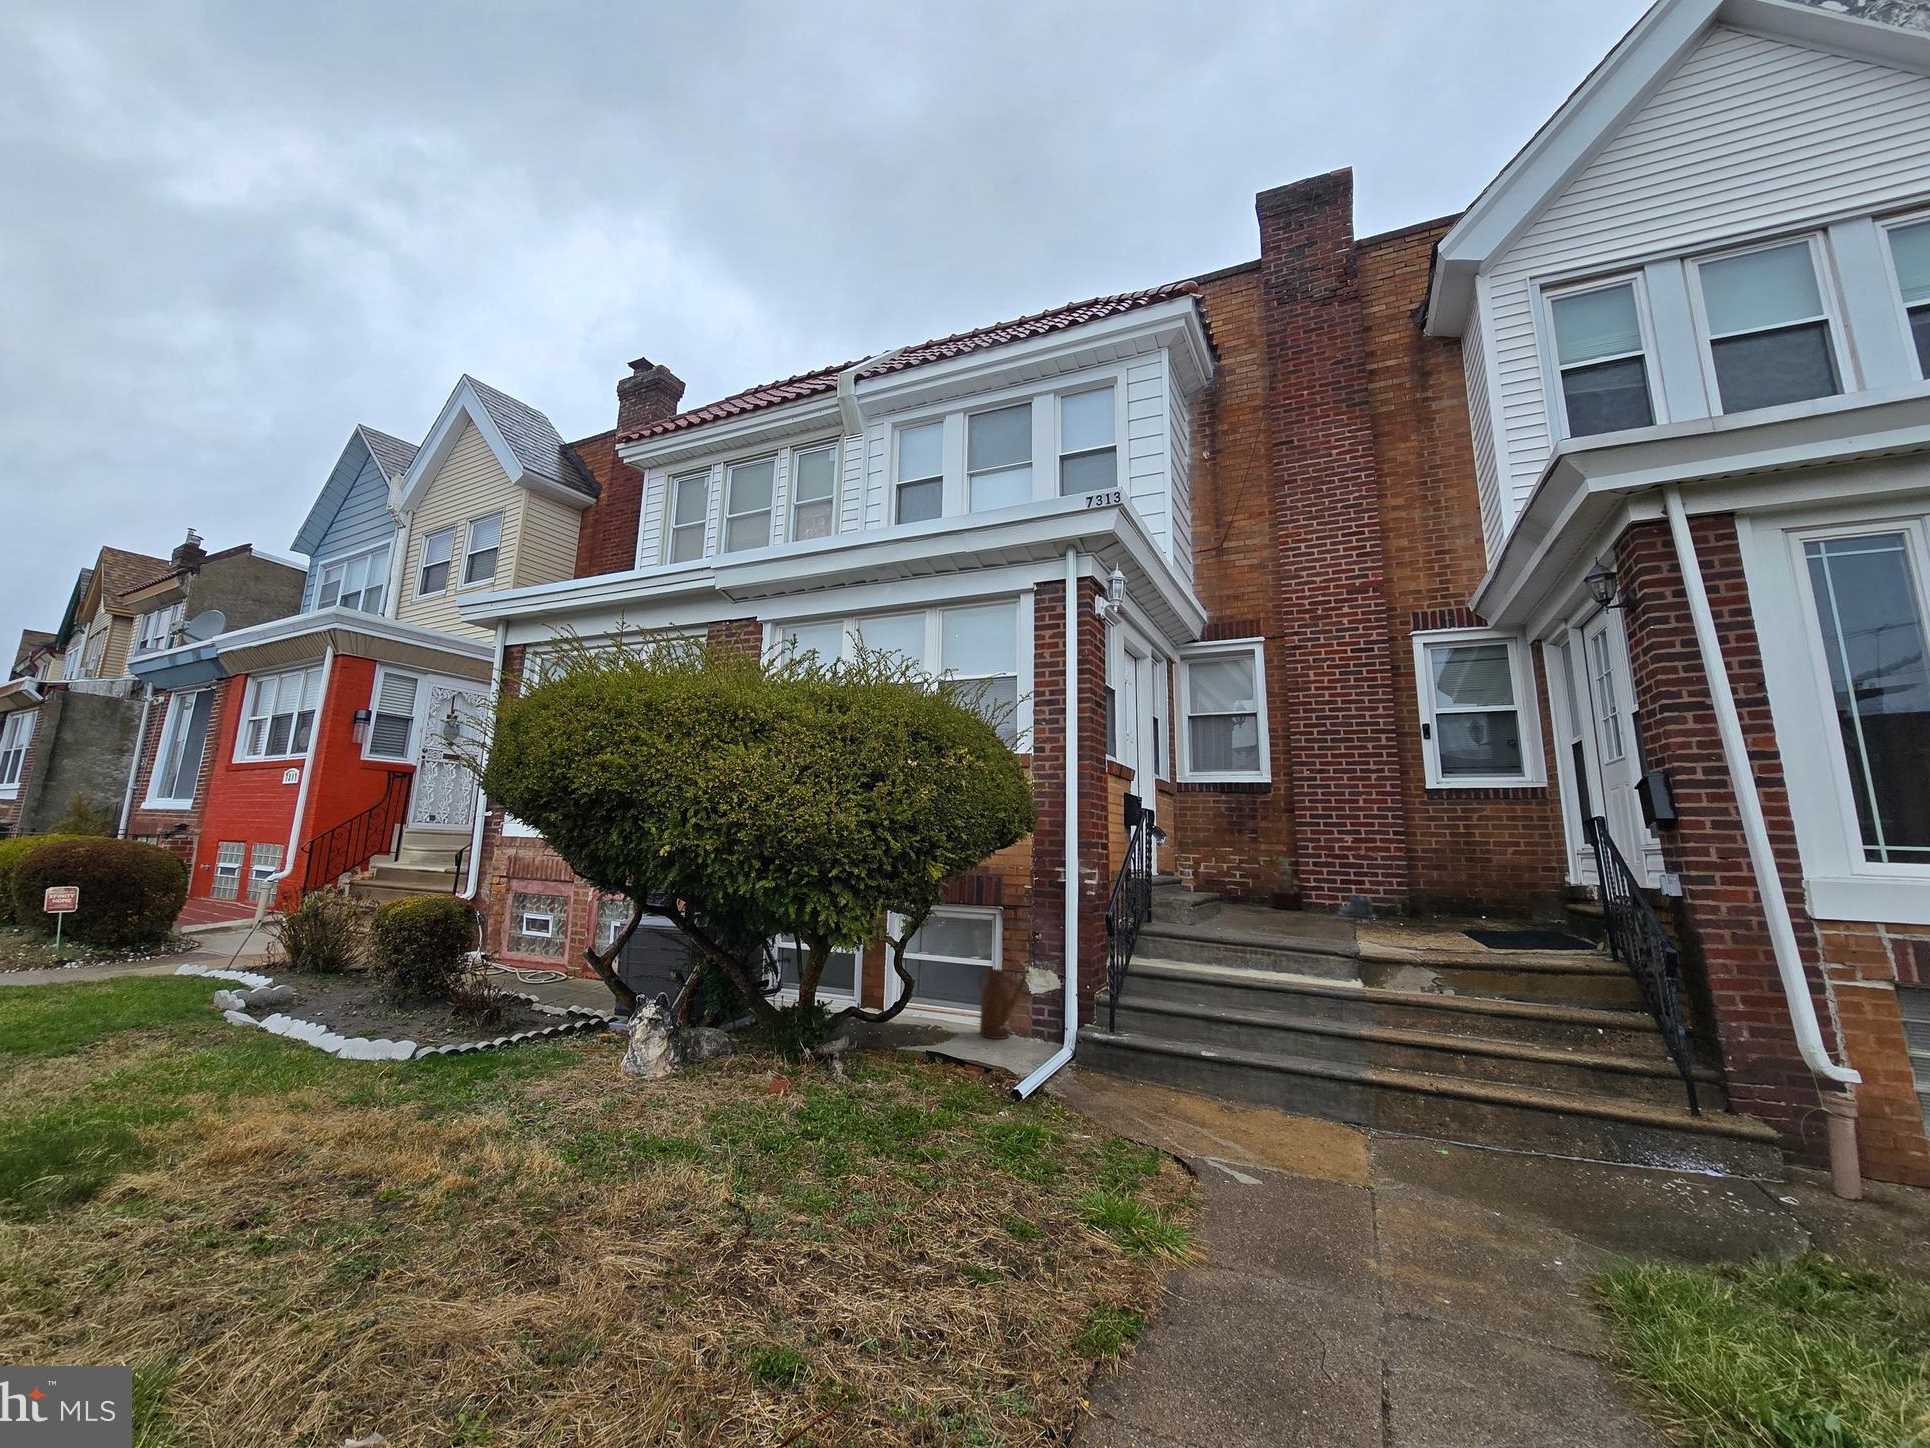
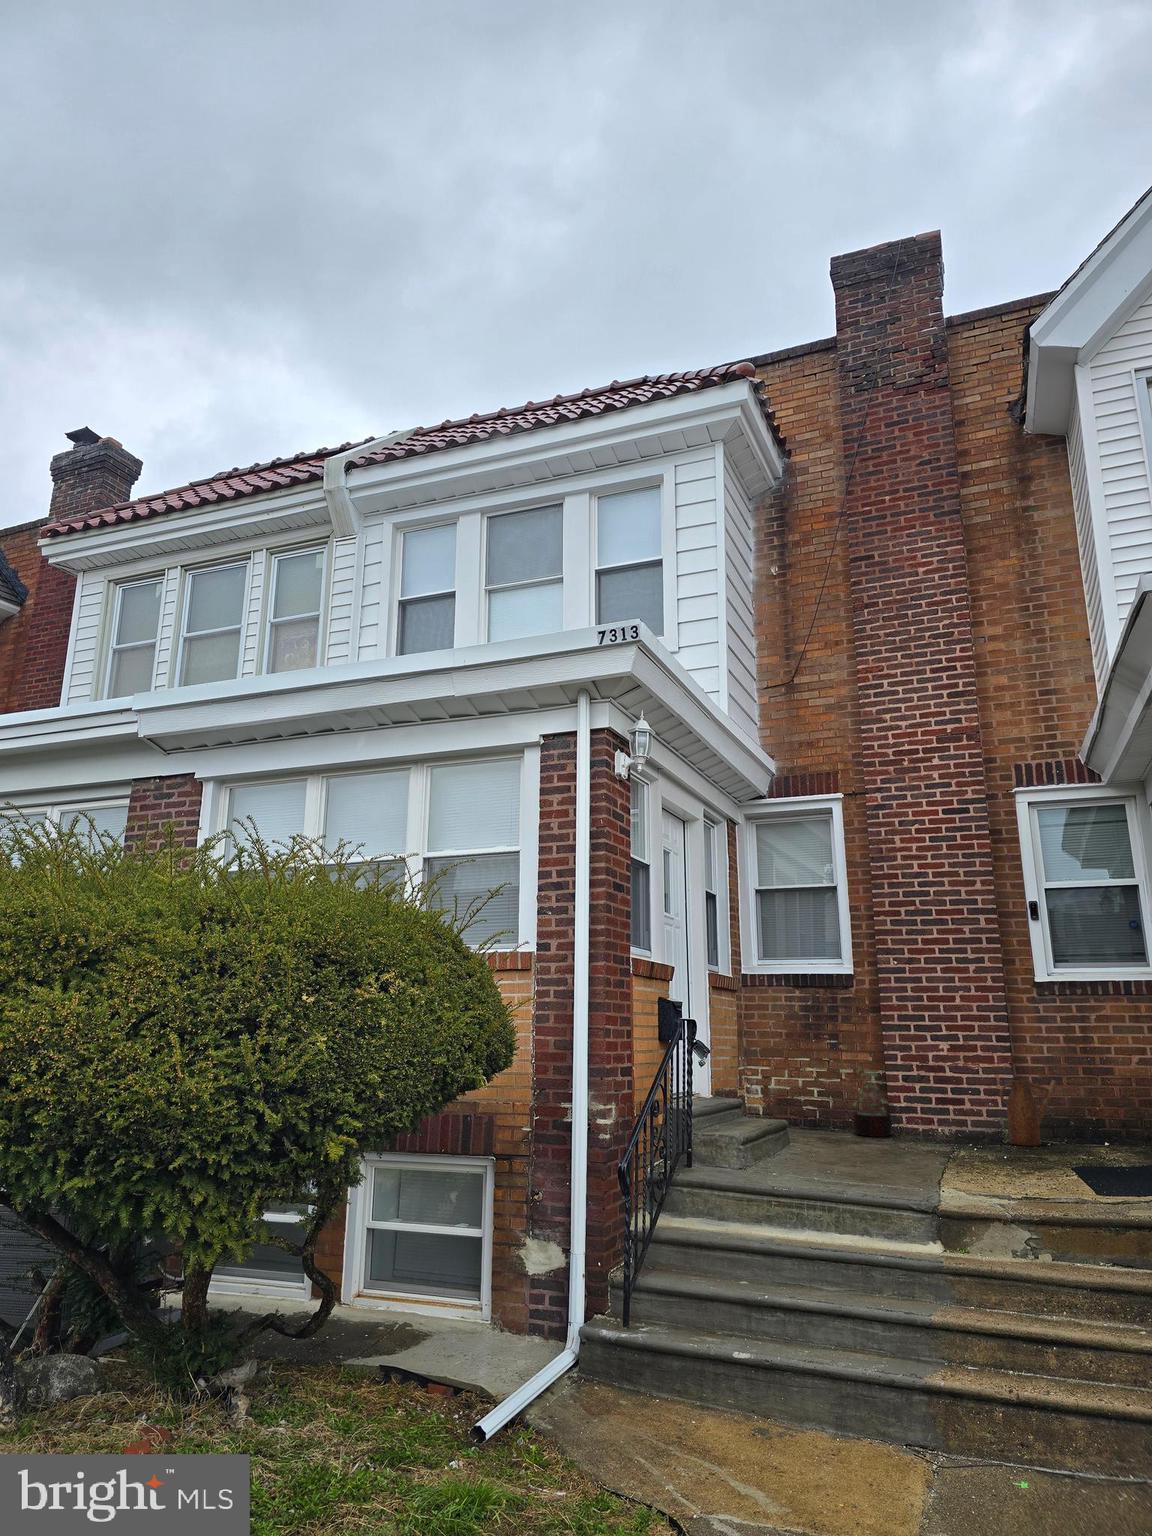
boots: present [1339,895,1376,917] -> none [932,1116,977,1147]
watering can: present [978,969,1027,1039] -> present [1000,1080,1057,1146]

